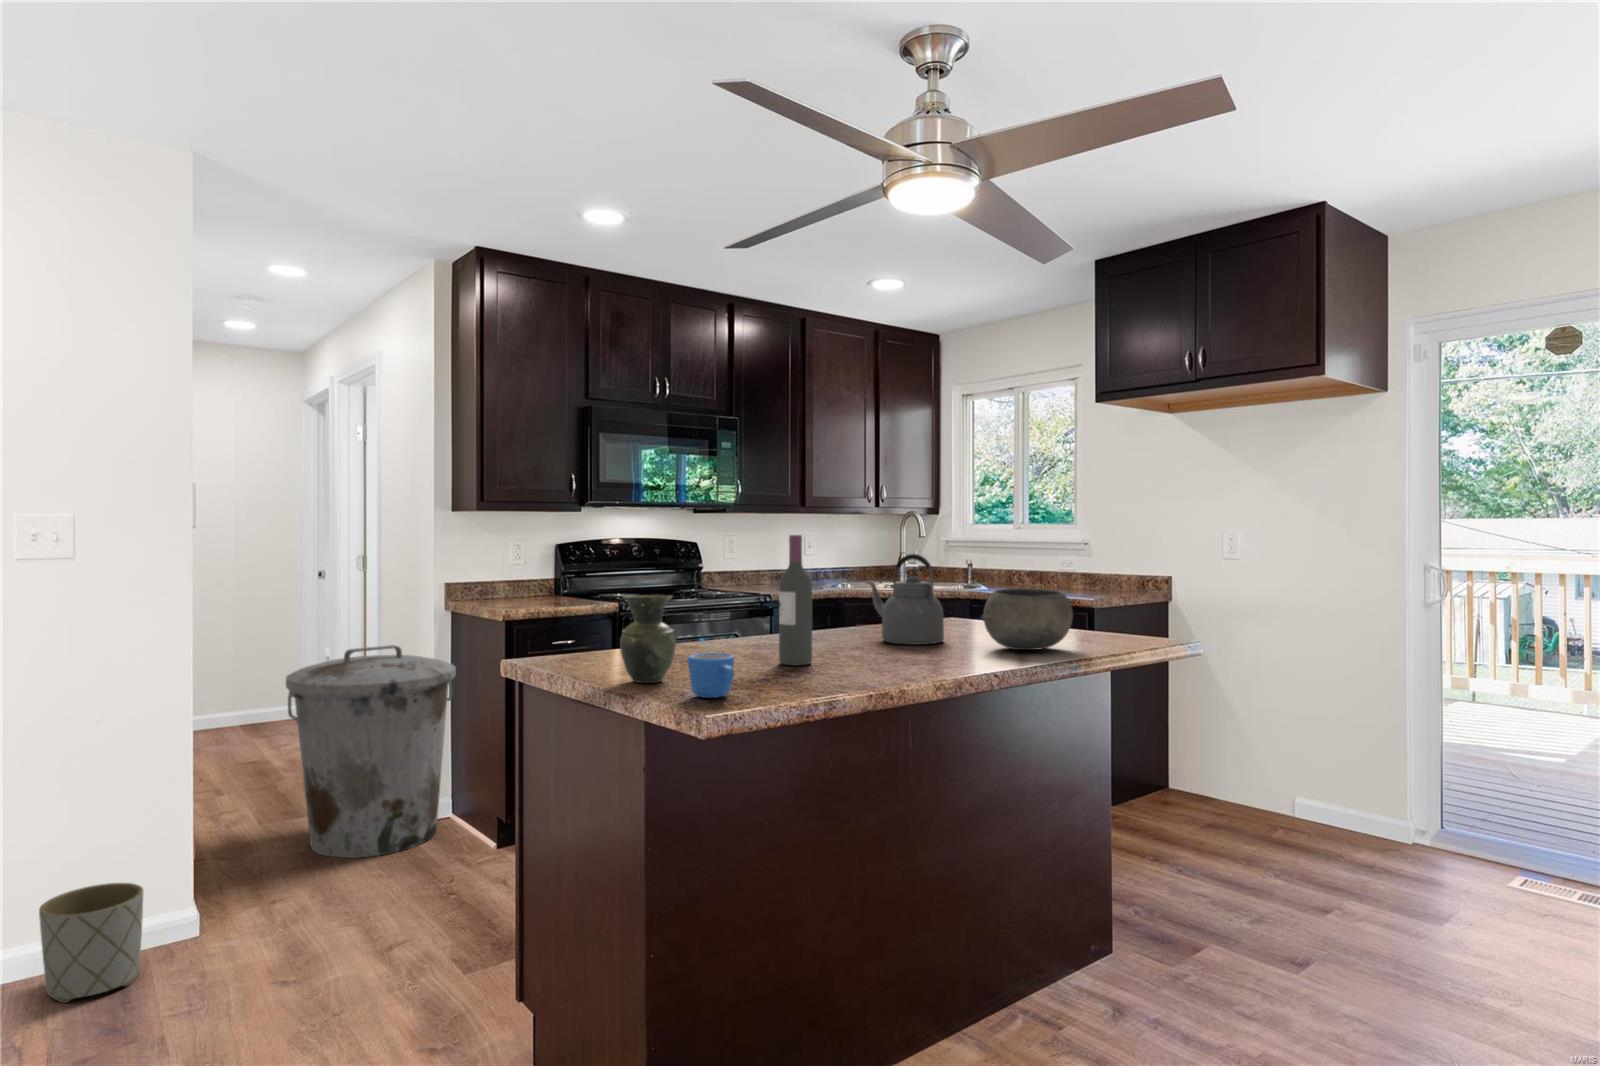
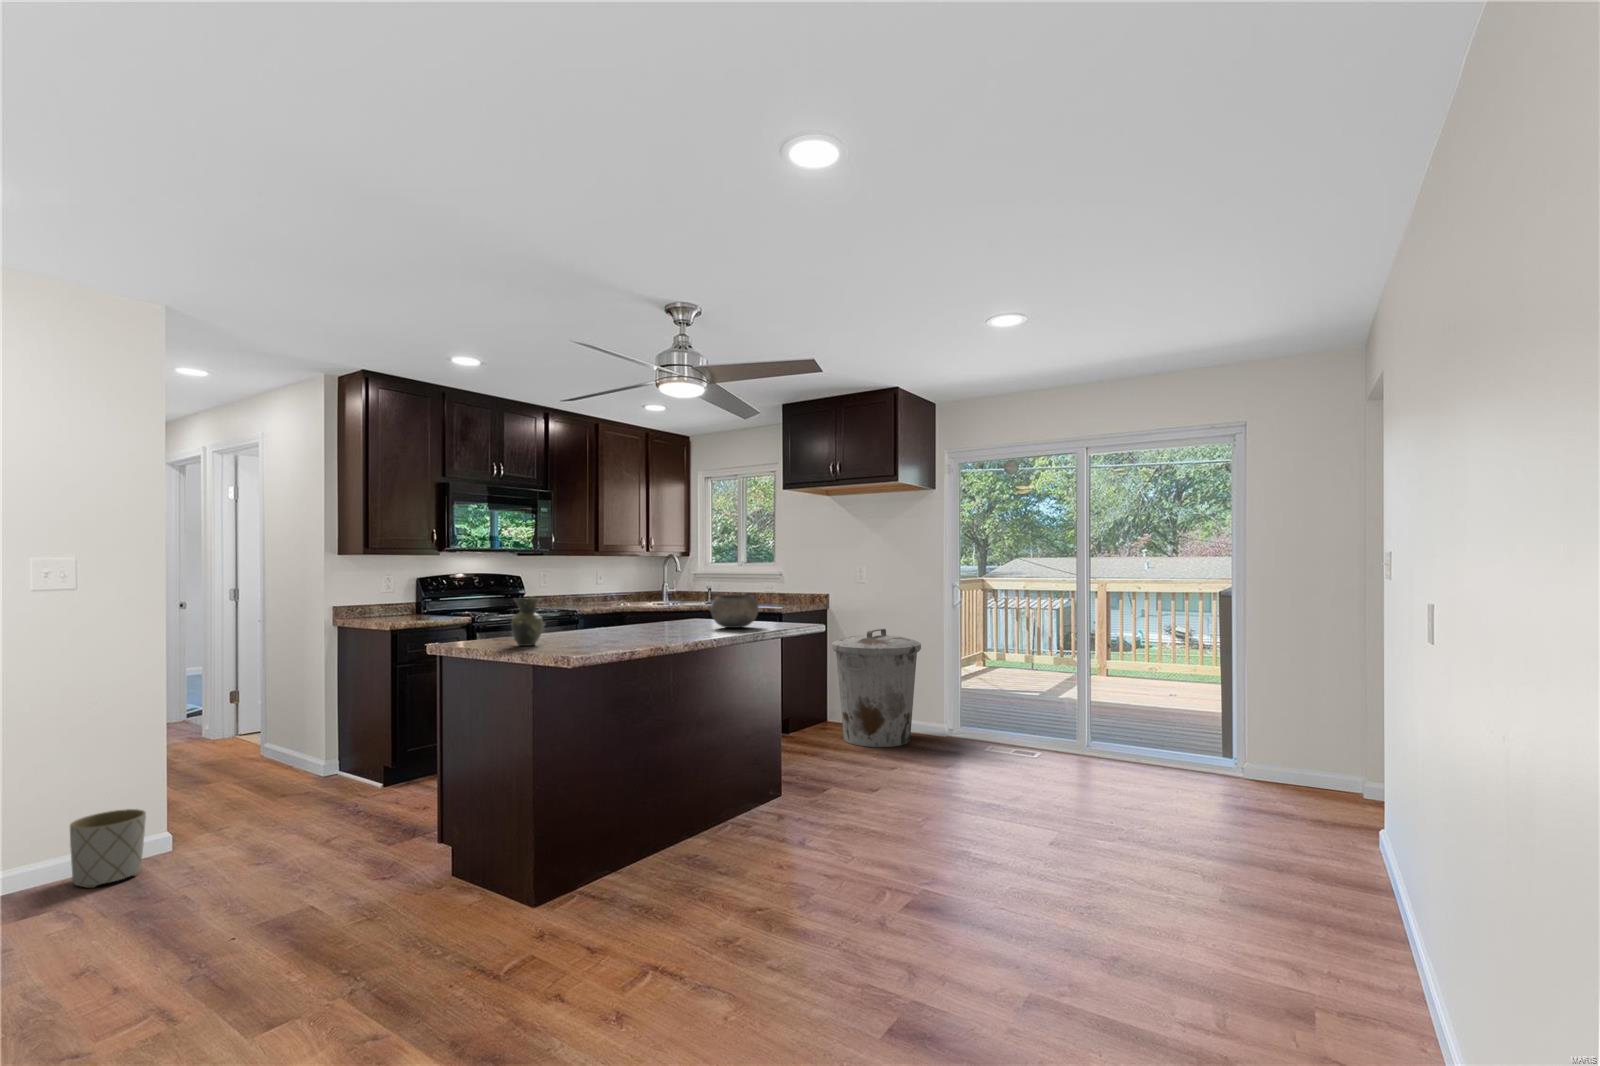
wine bottle: present [779,535,812,666] -> none [598,566,617,637]
kettle: present [866,554,944,645] -> none [643,577,689,628]
trash can: present [286,645,456,858] -> present [832,628,921,747]
mug: present [688,653,734,698] -> none [554,626,581,649]

